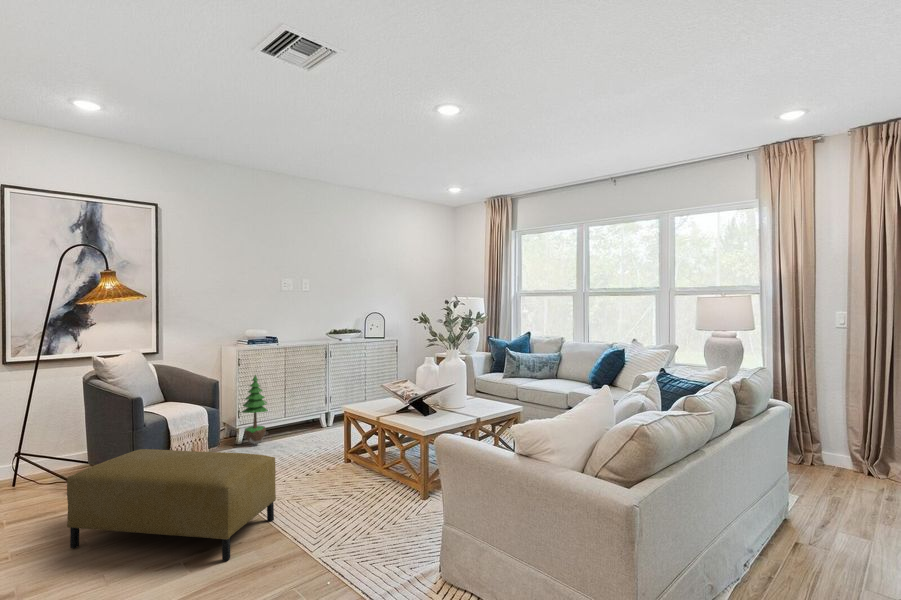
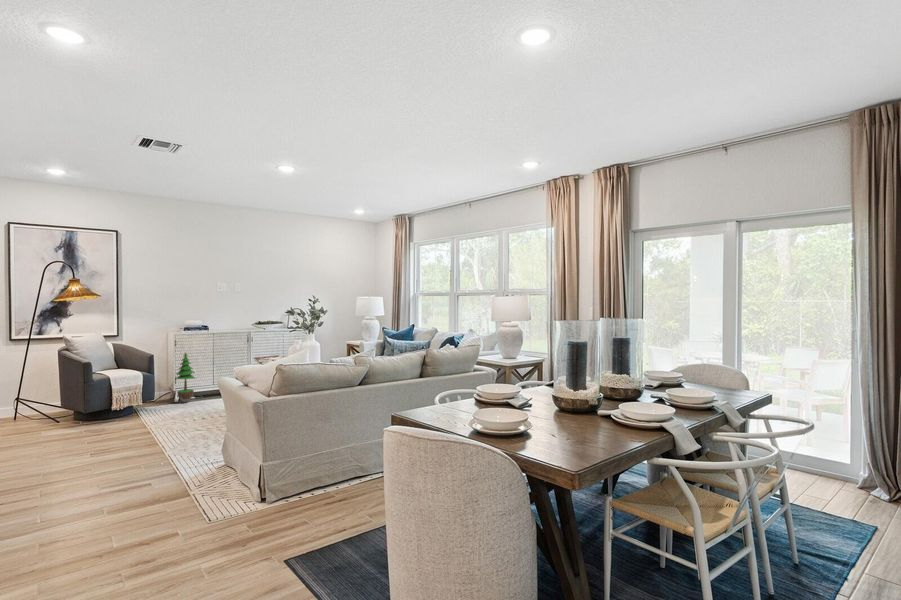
ottoman: present [67,449,276,561] -> none [32,393,163,453]

